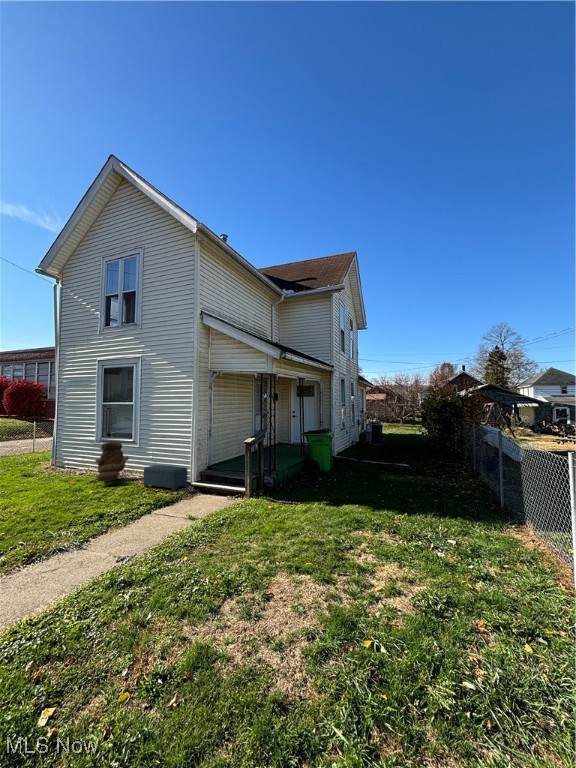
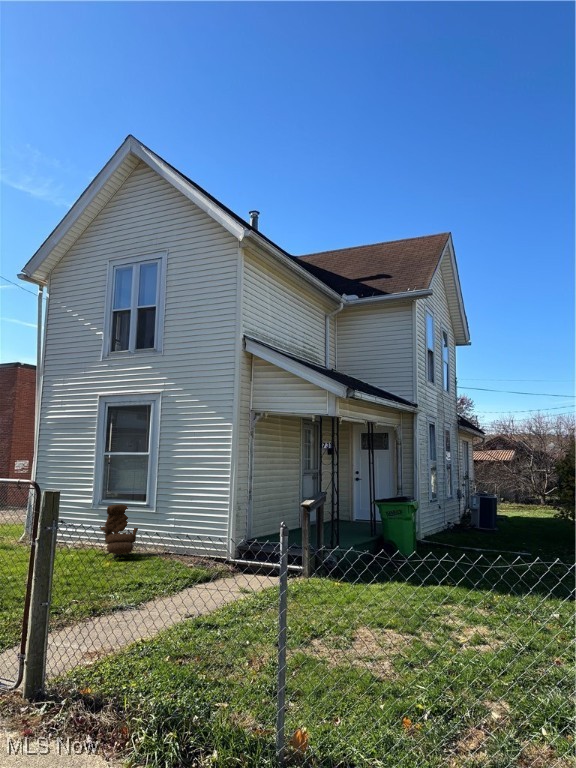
bench: present [143,465,187,491] -> none [167,535,224,568]

